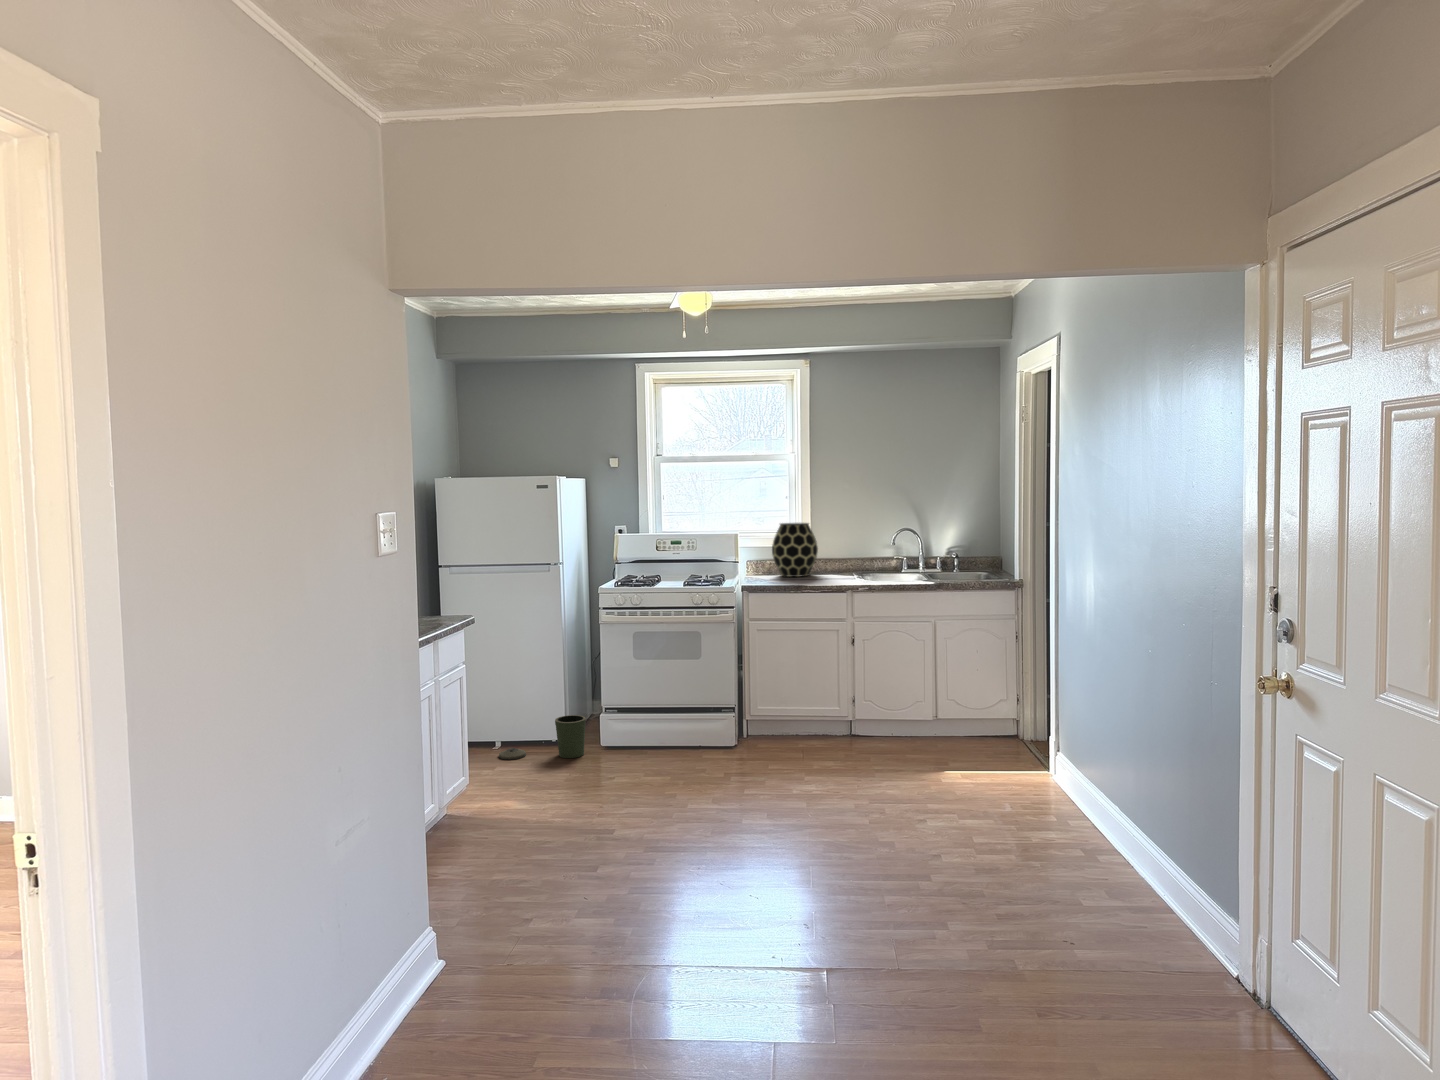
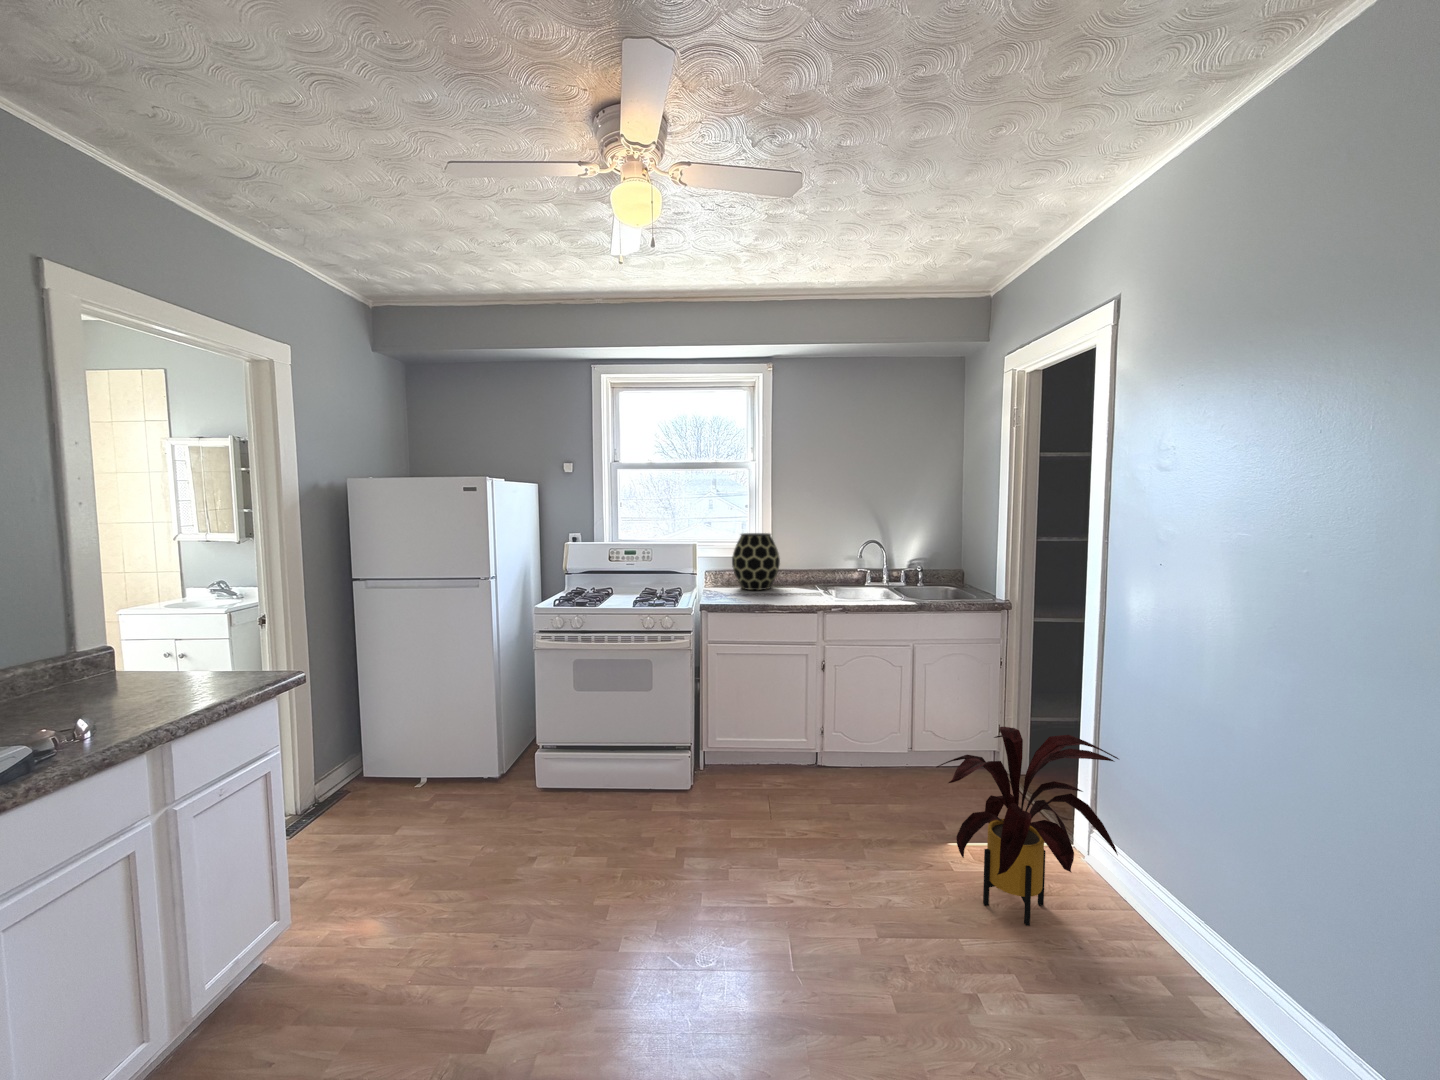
house plant: none [923,668,1067,810] -> present [937,727,1118,926]
trash can: present [499,715,586,760] -> none [414,752,518,810]

